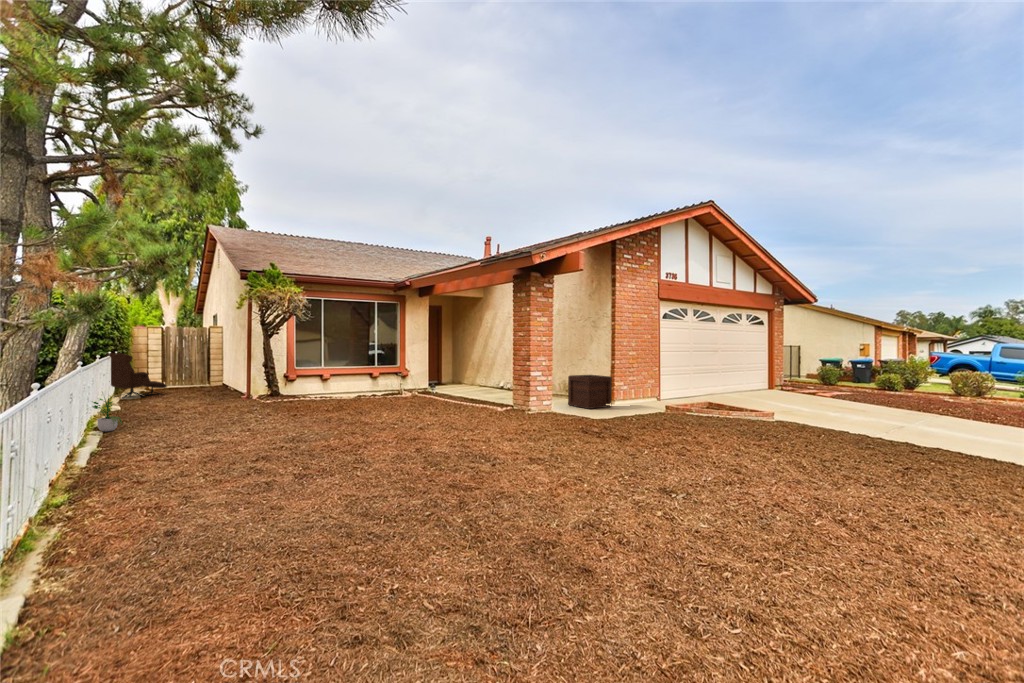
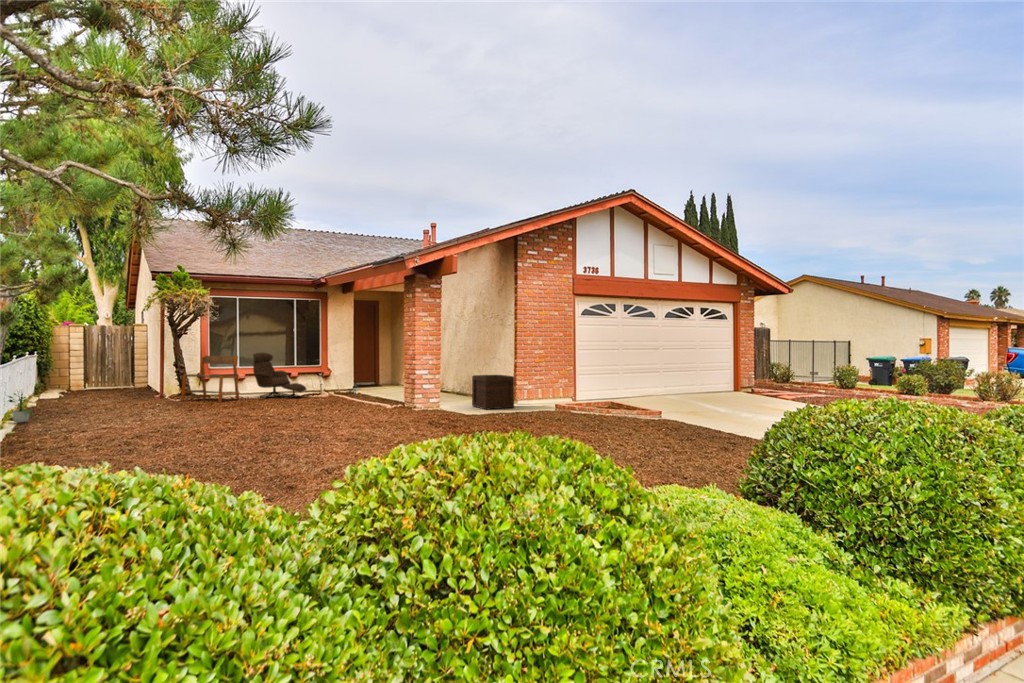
lounge chair: present [106,353,167,399] -> present [253,353,306,398]
bench: none [271,356,329,403] -> present [181,356,239,402]

